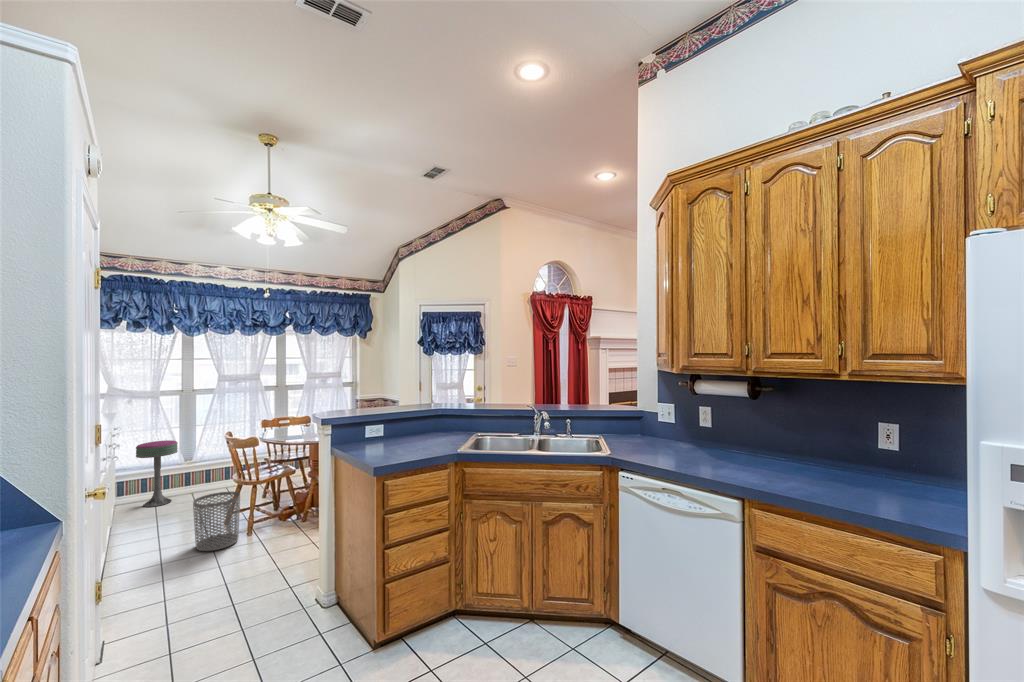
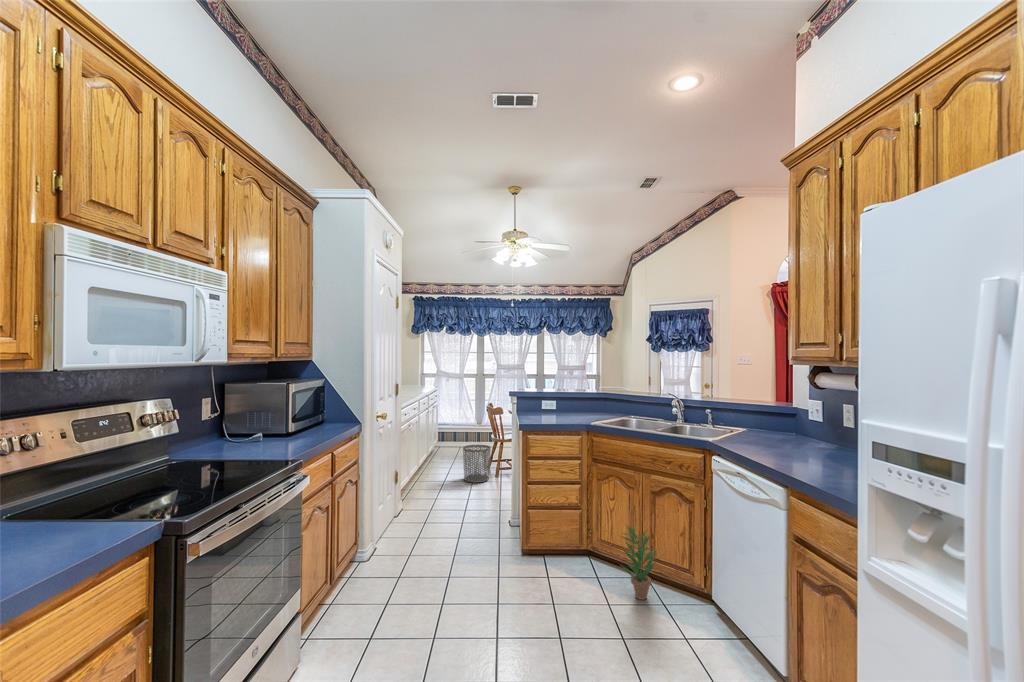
bar stool: present [136,440,178,507] -> none [448,409,471,453]
potted plant: none [522,567,565,653] -> present [623,526,656,600]

